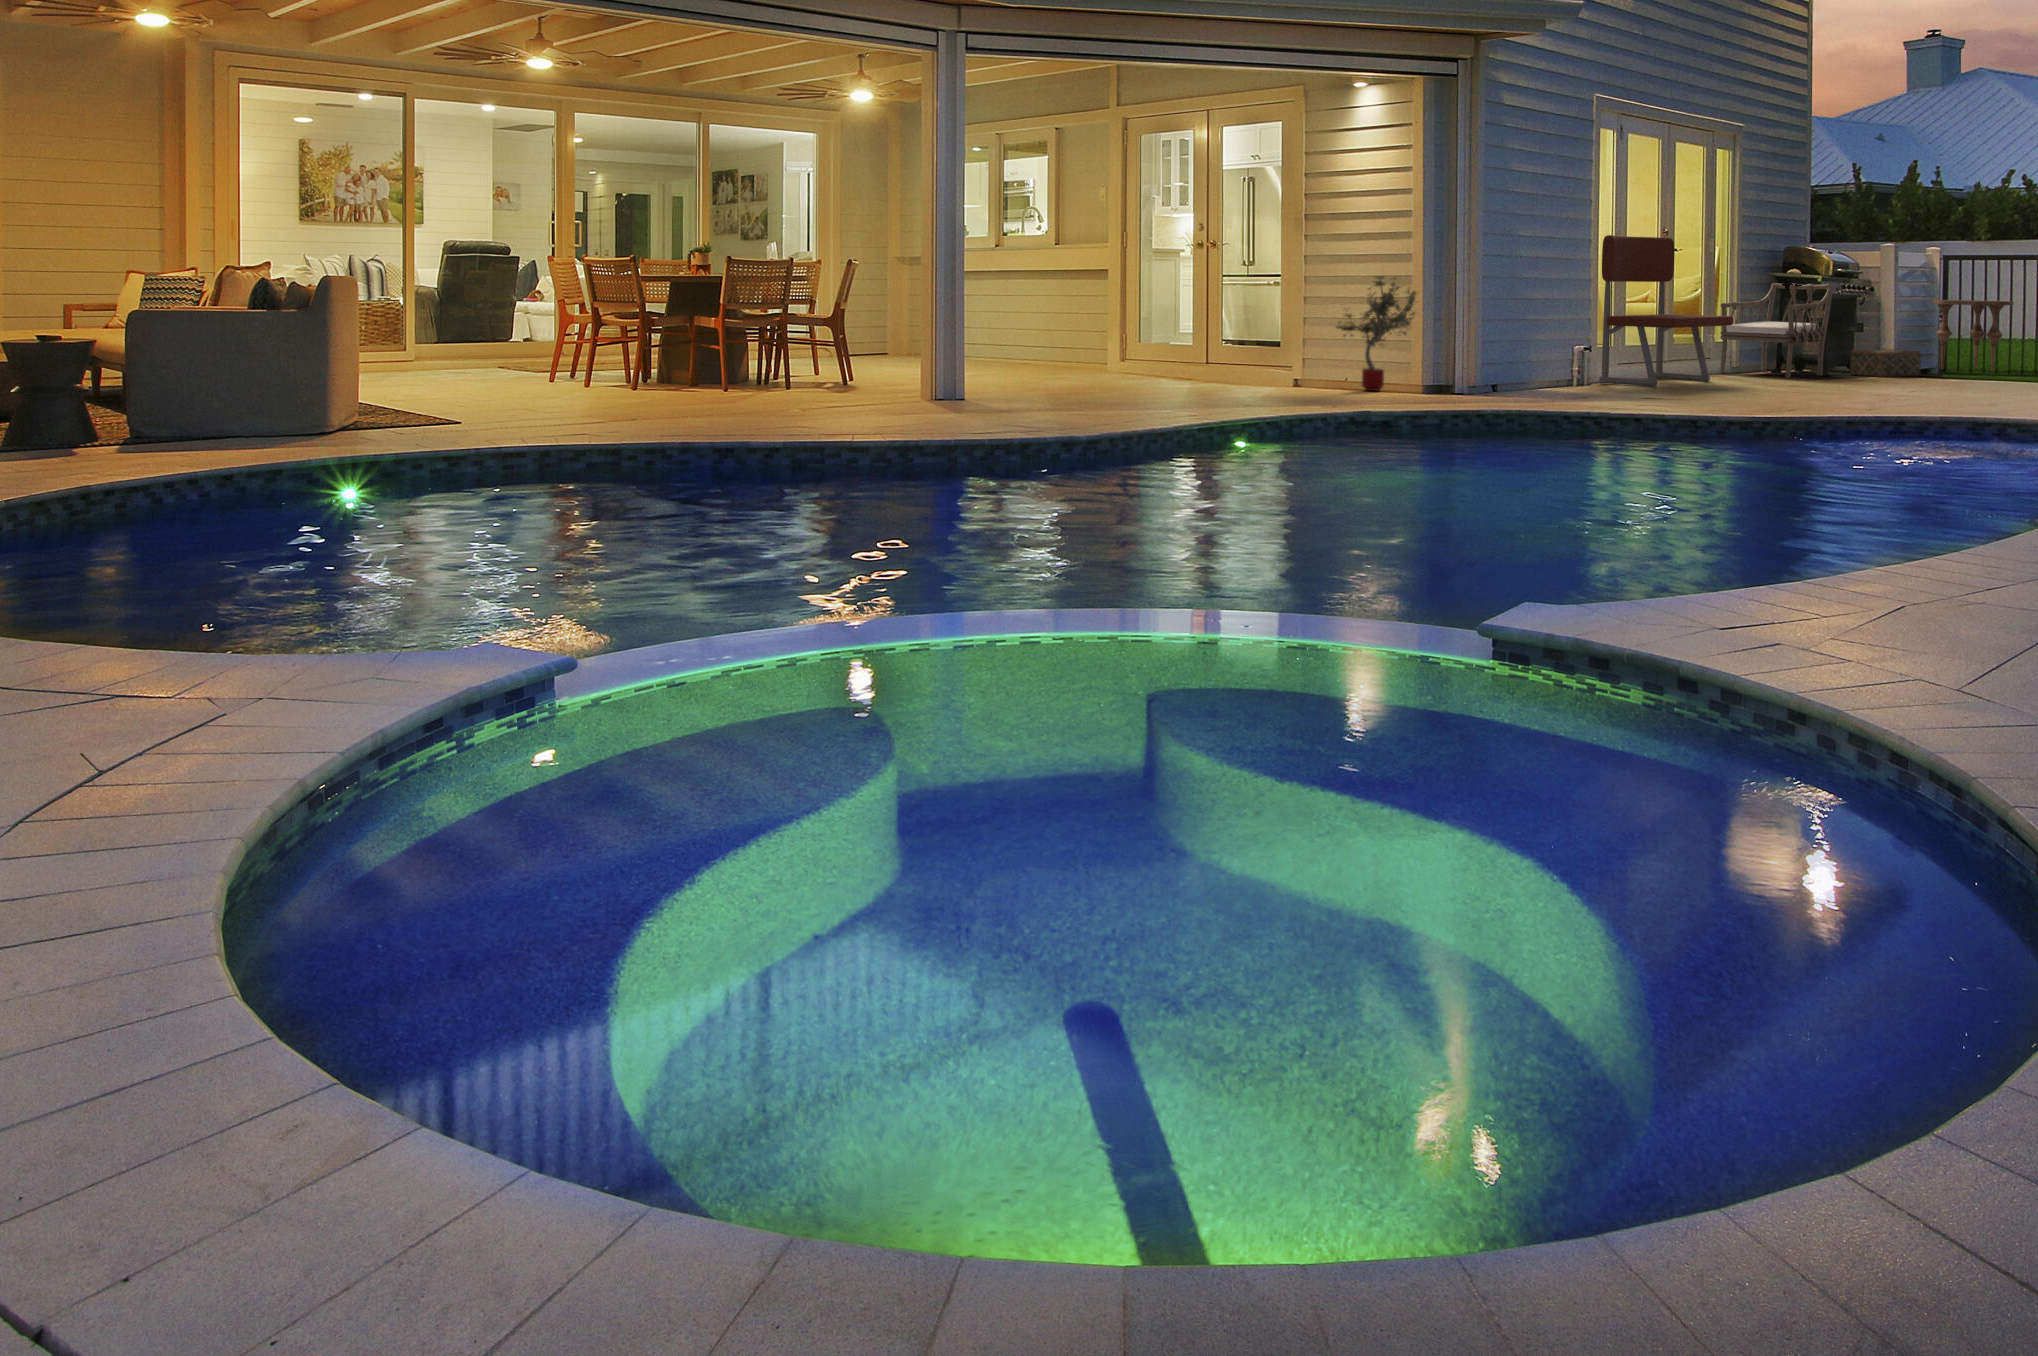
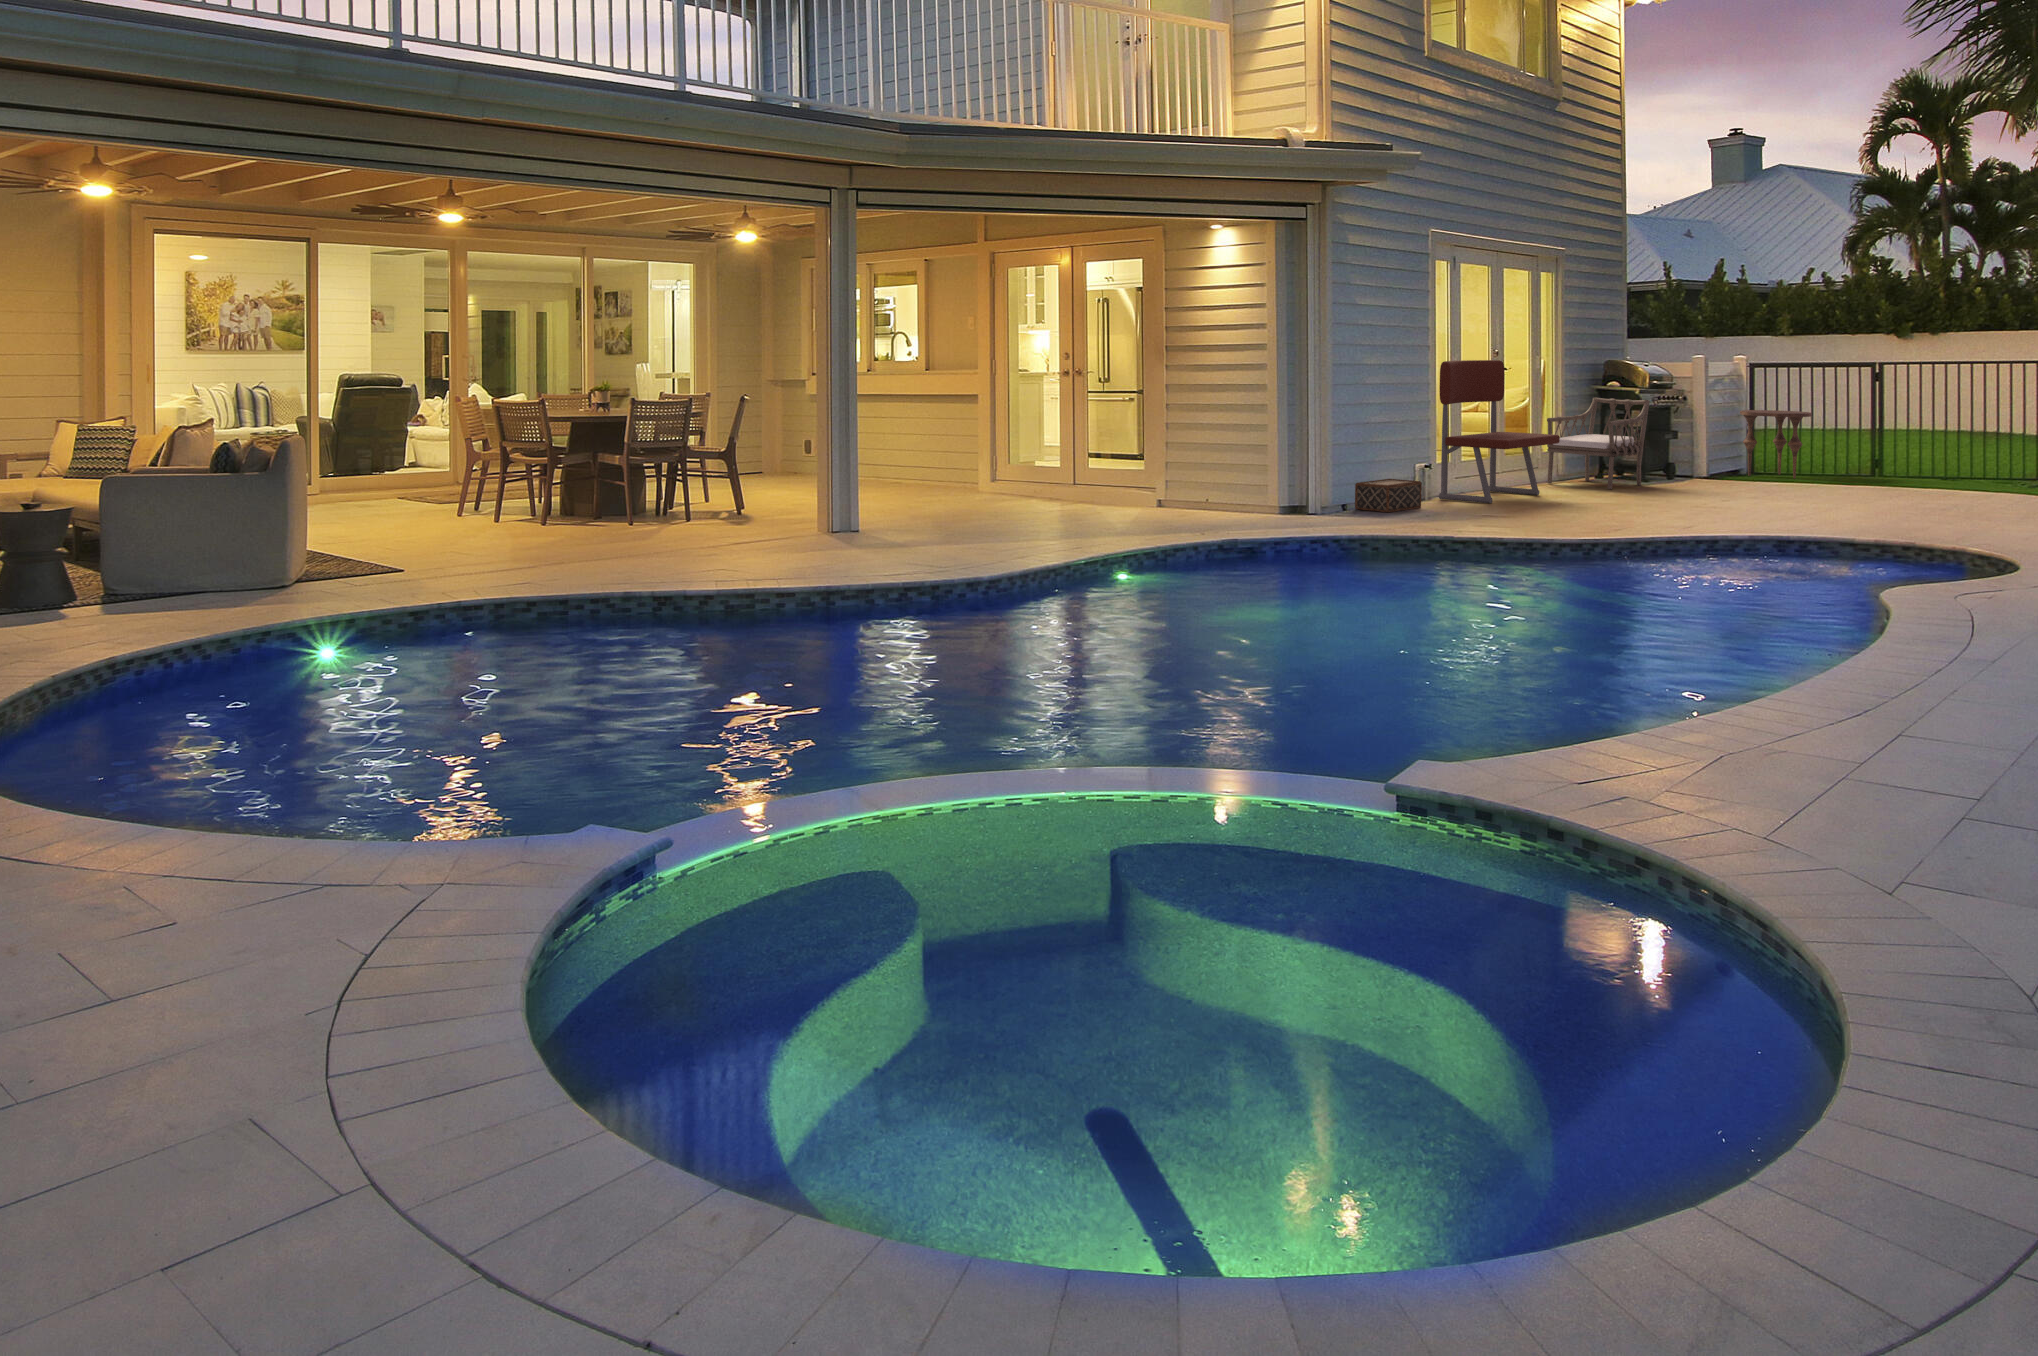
potted tree: present [1336,276,1416,391] -> none [1196,404,1275,513]
woven basket: present [1850,349,1921,377] -> present [1355,479,1421,512]

